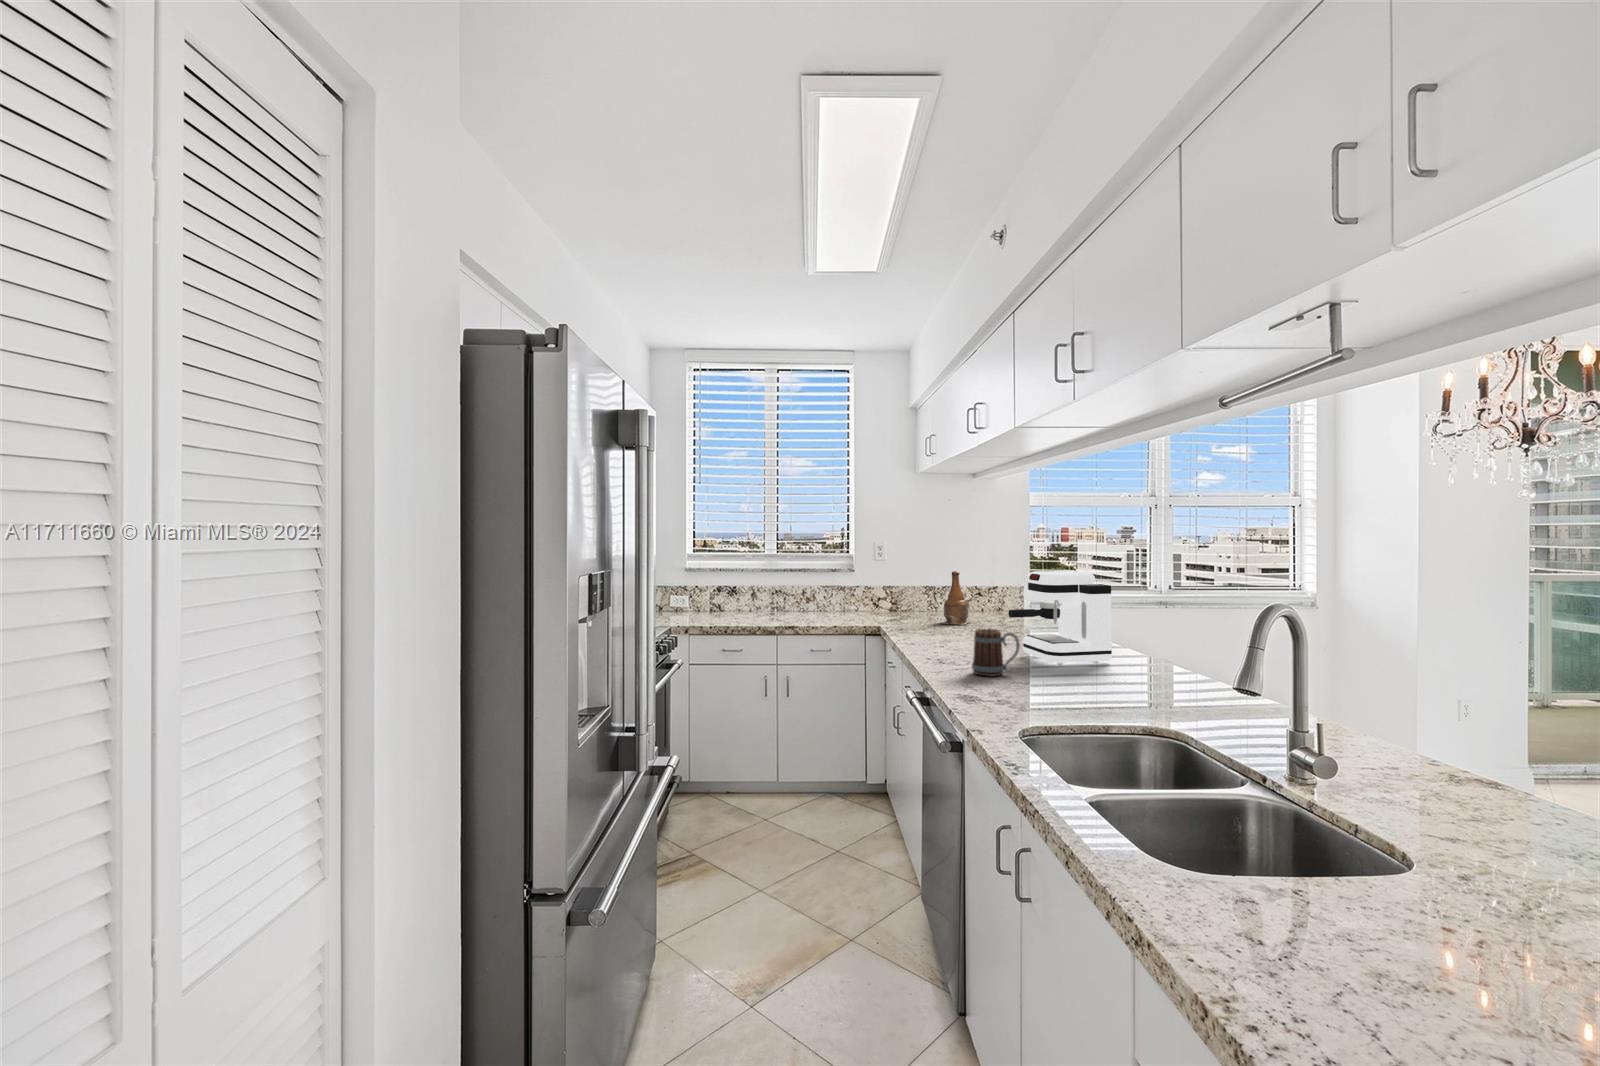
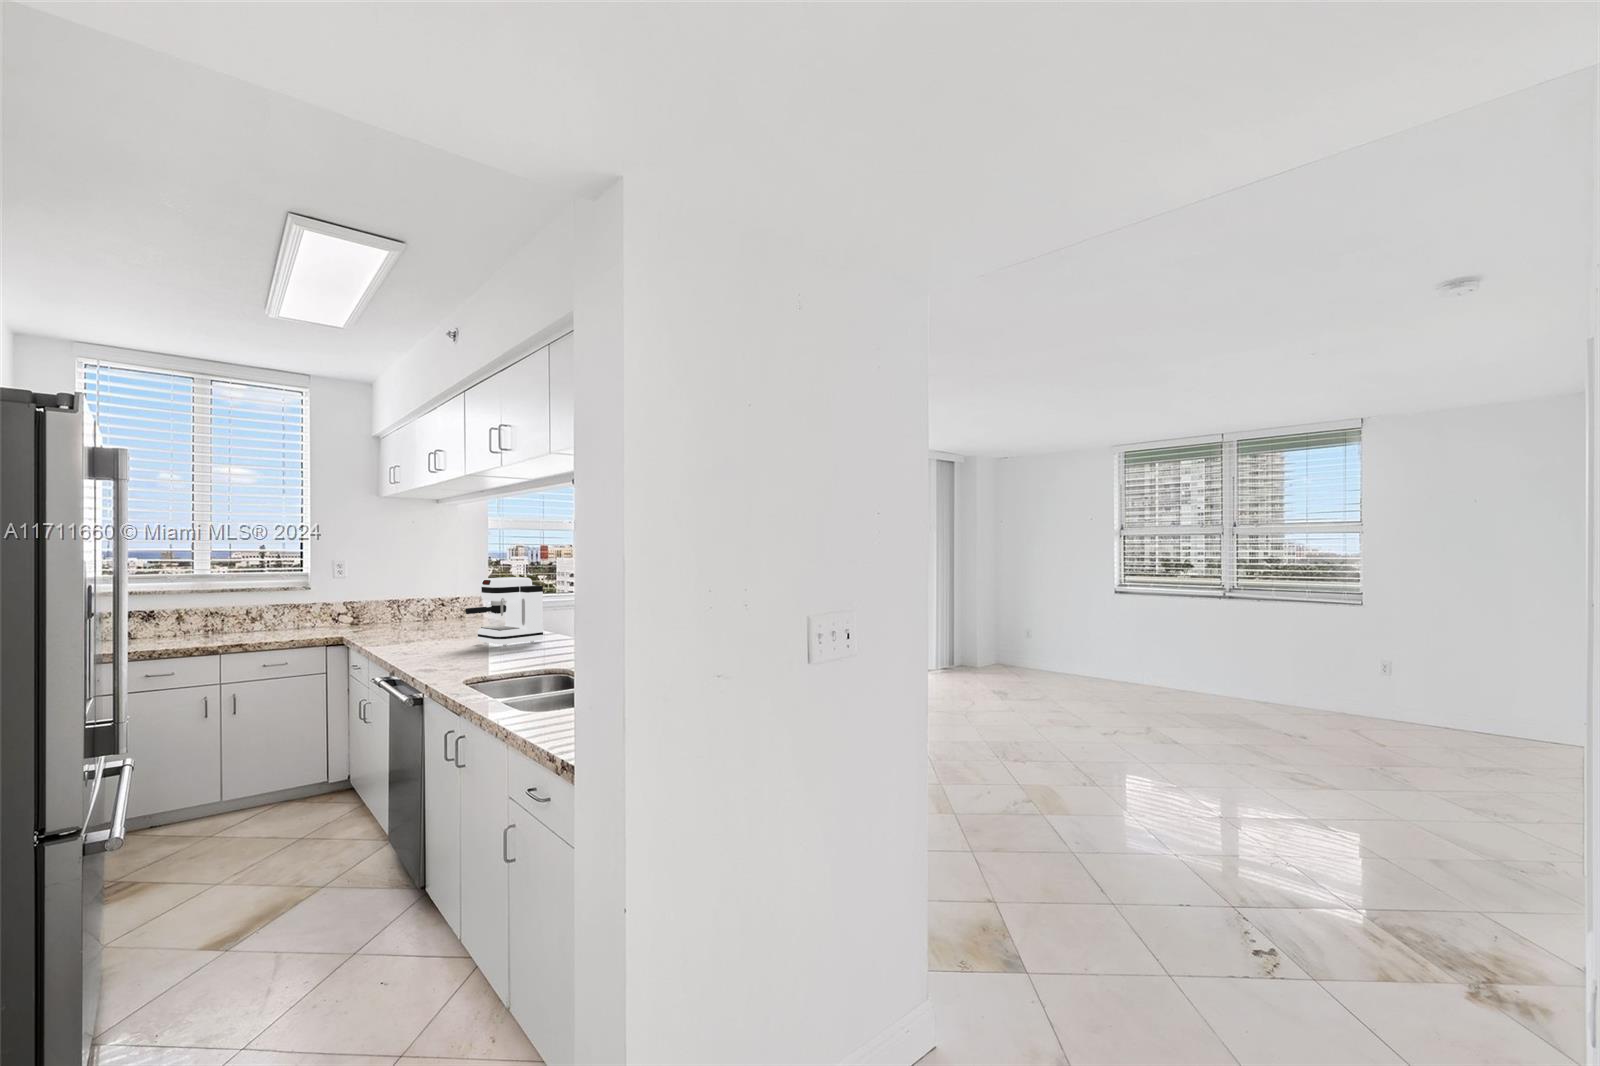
bottle: present [943,571,970,625] -> none [405,584,434,631]
mug: present [972,629,1020,676] -> none [434,622,473,657]

